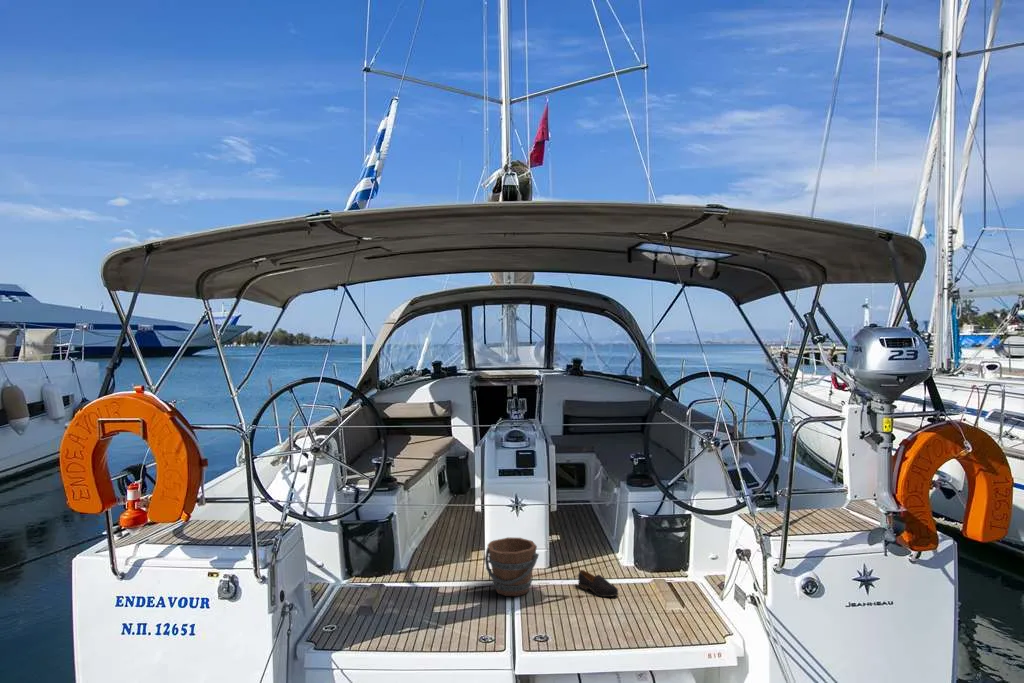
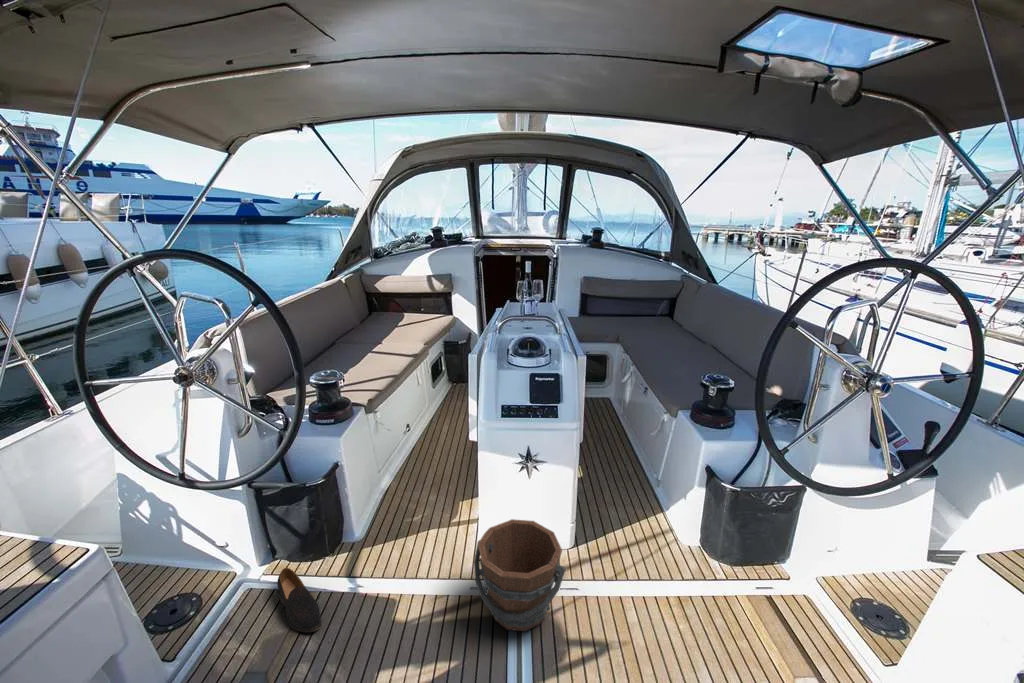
shoe: present [578,570,618,597] -> present [277,568,322,632]

